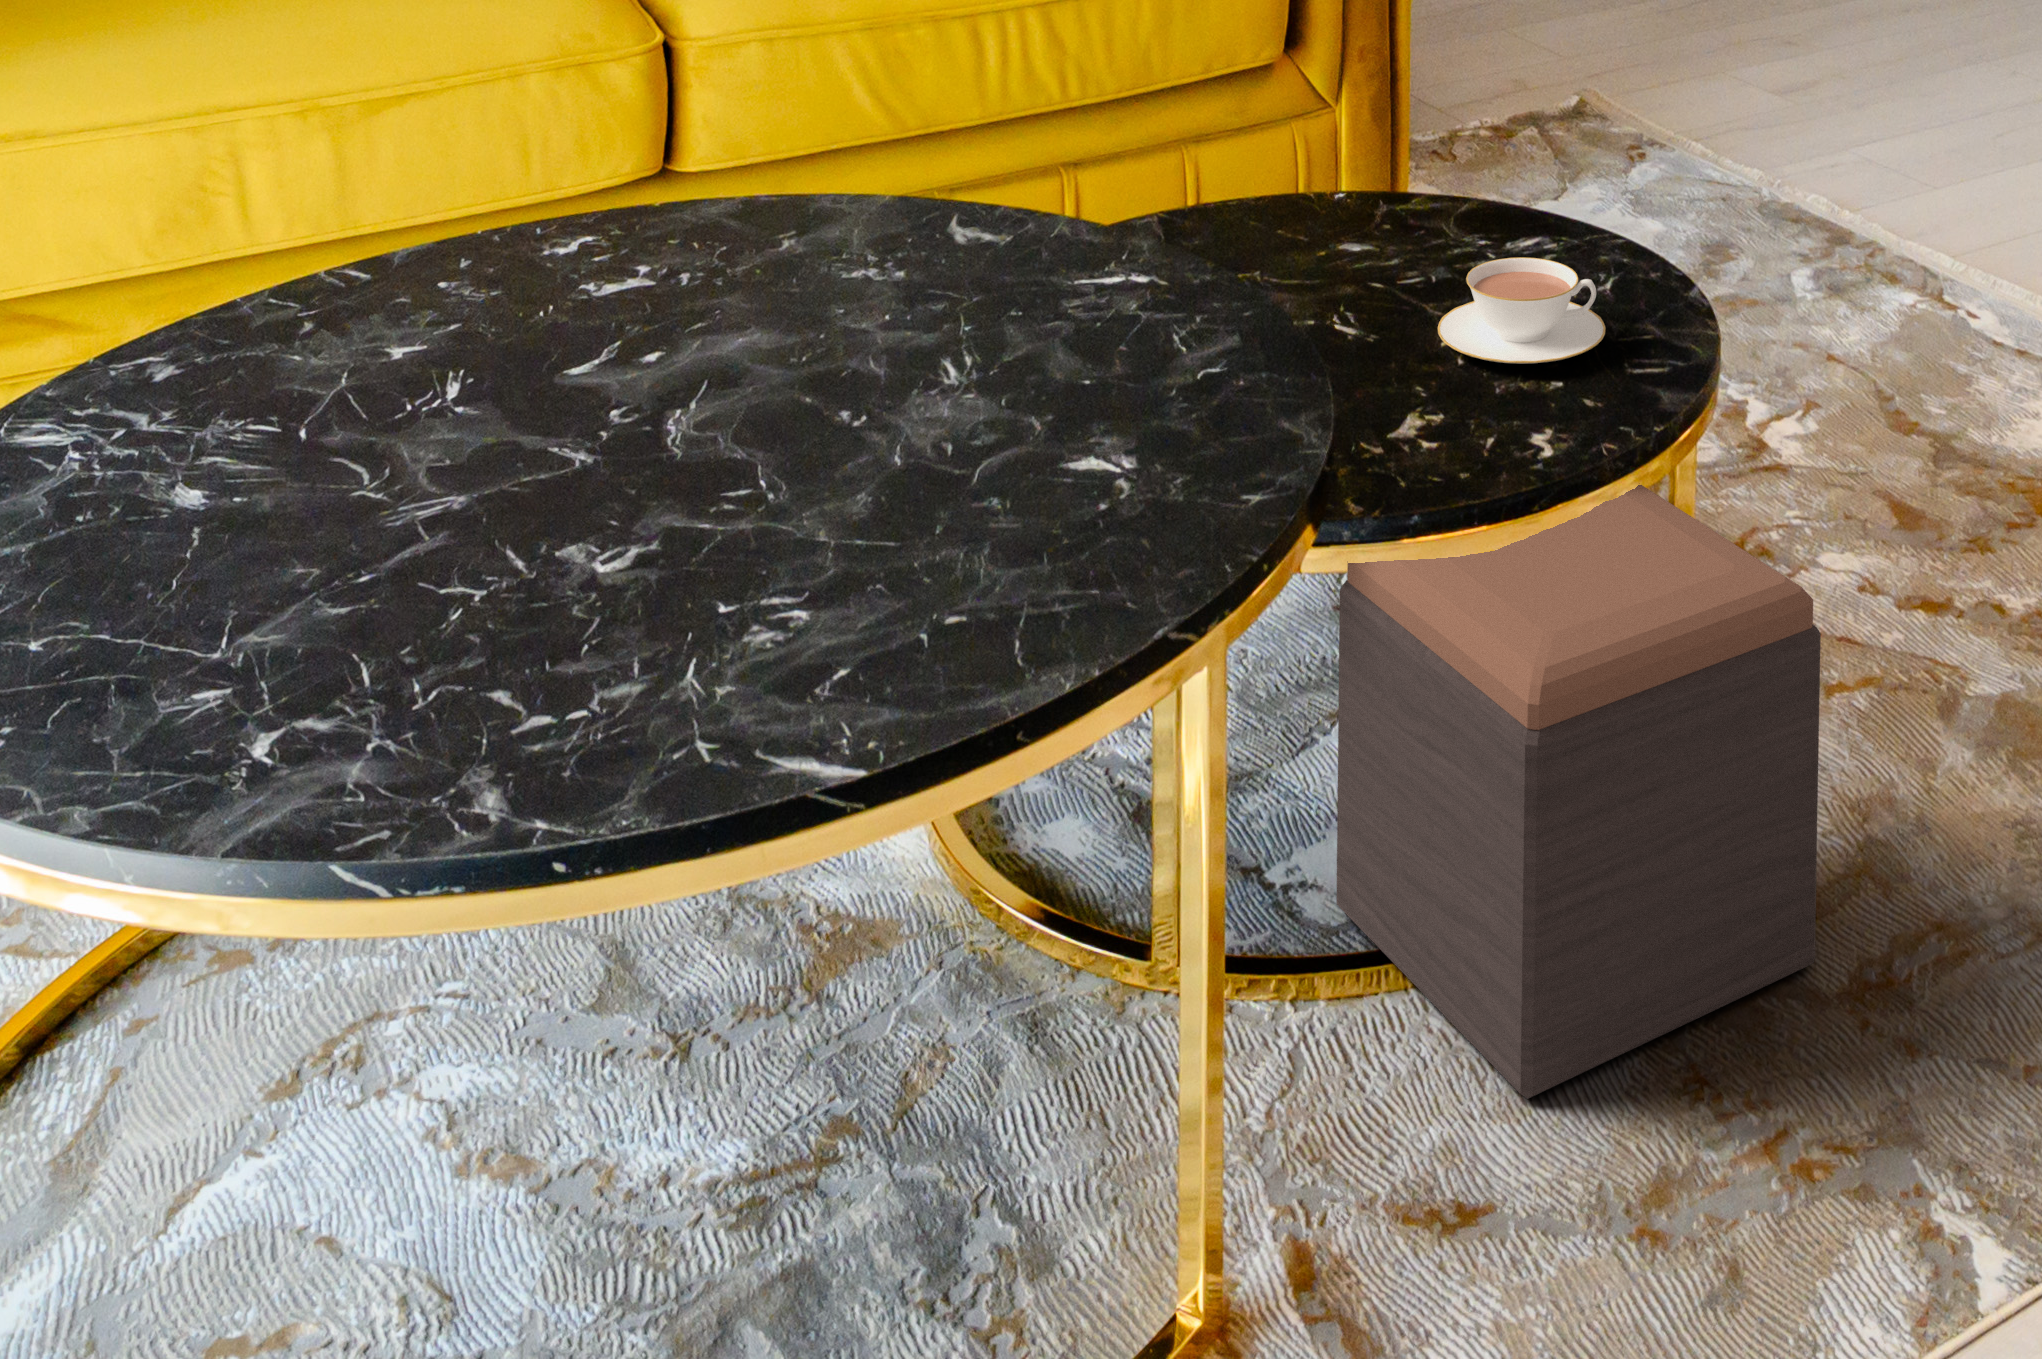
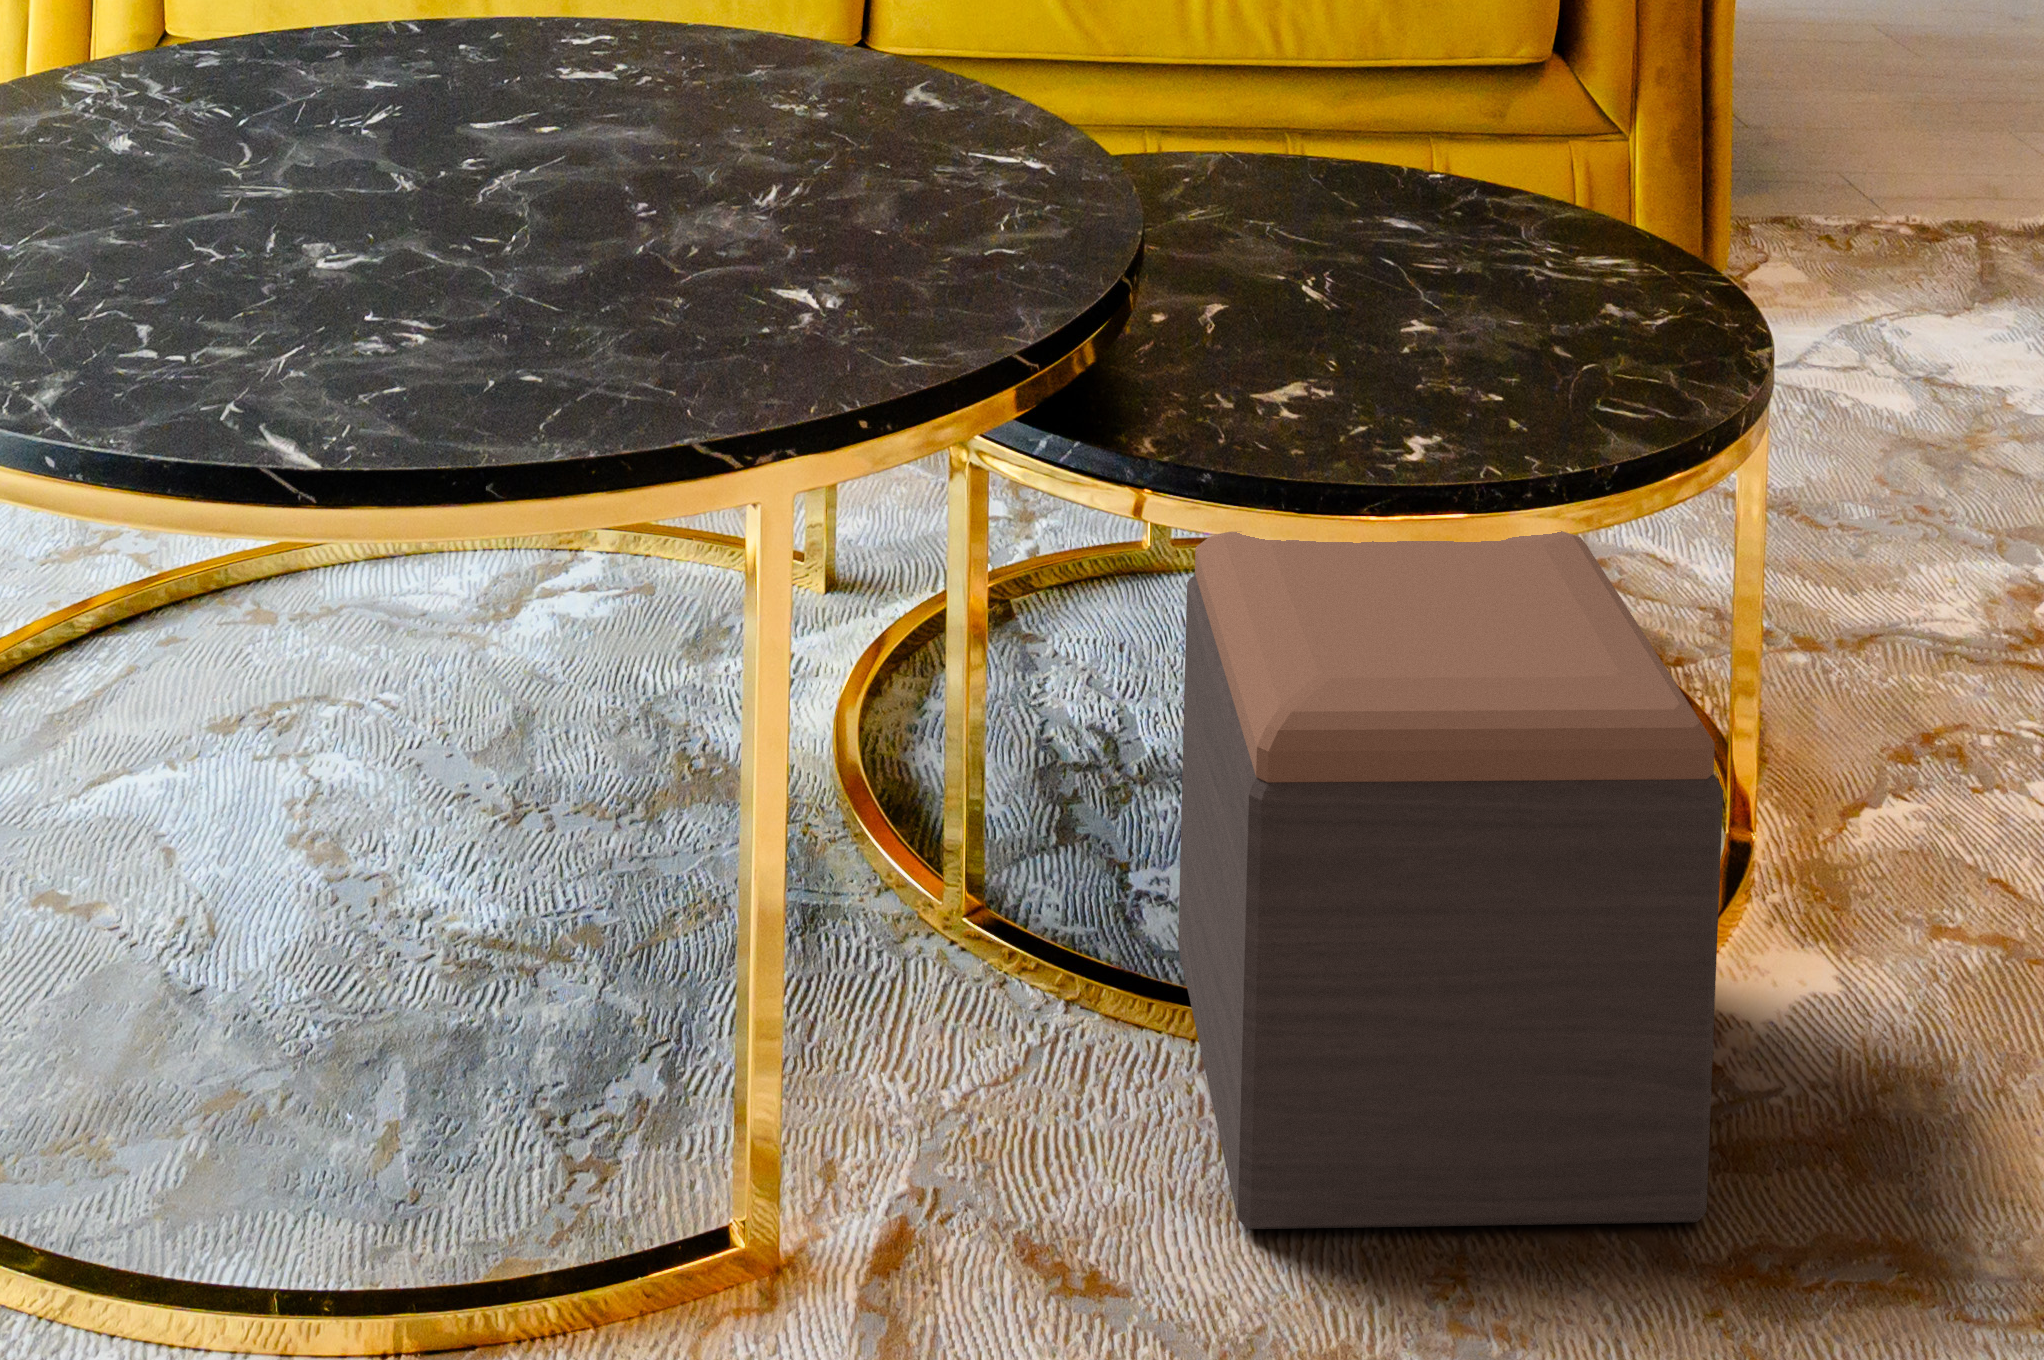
teacup: present [1438,257,1606,363] -> none [1414,264,1626,390]

